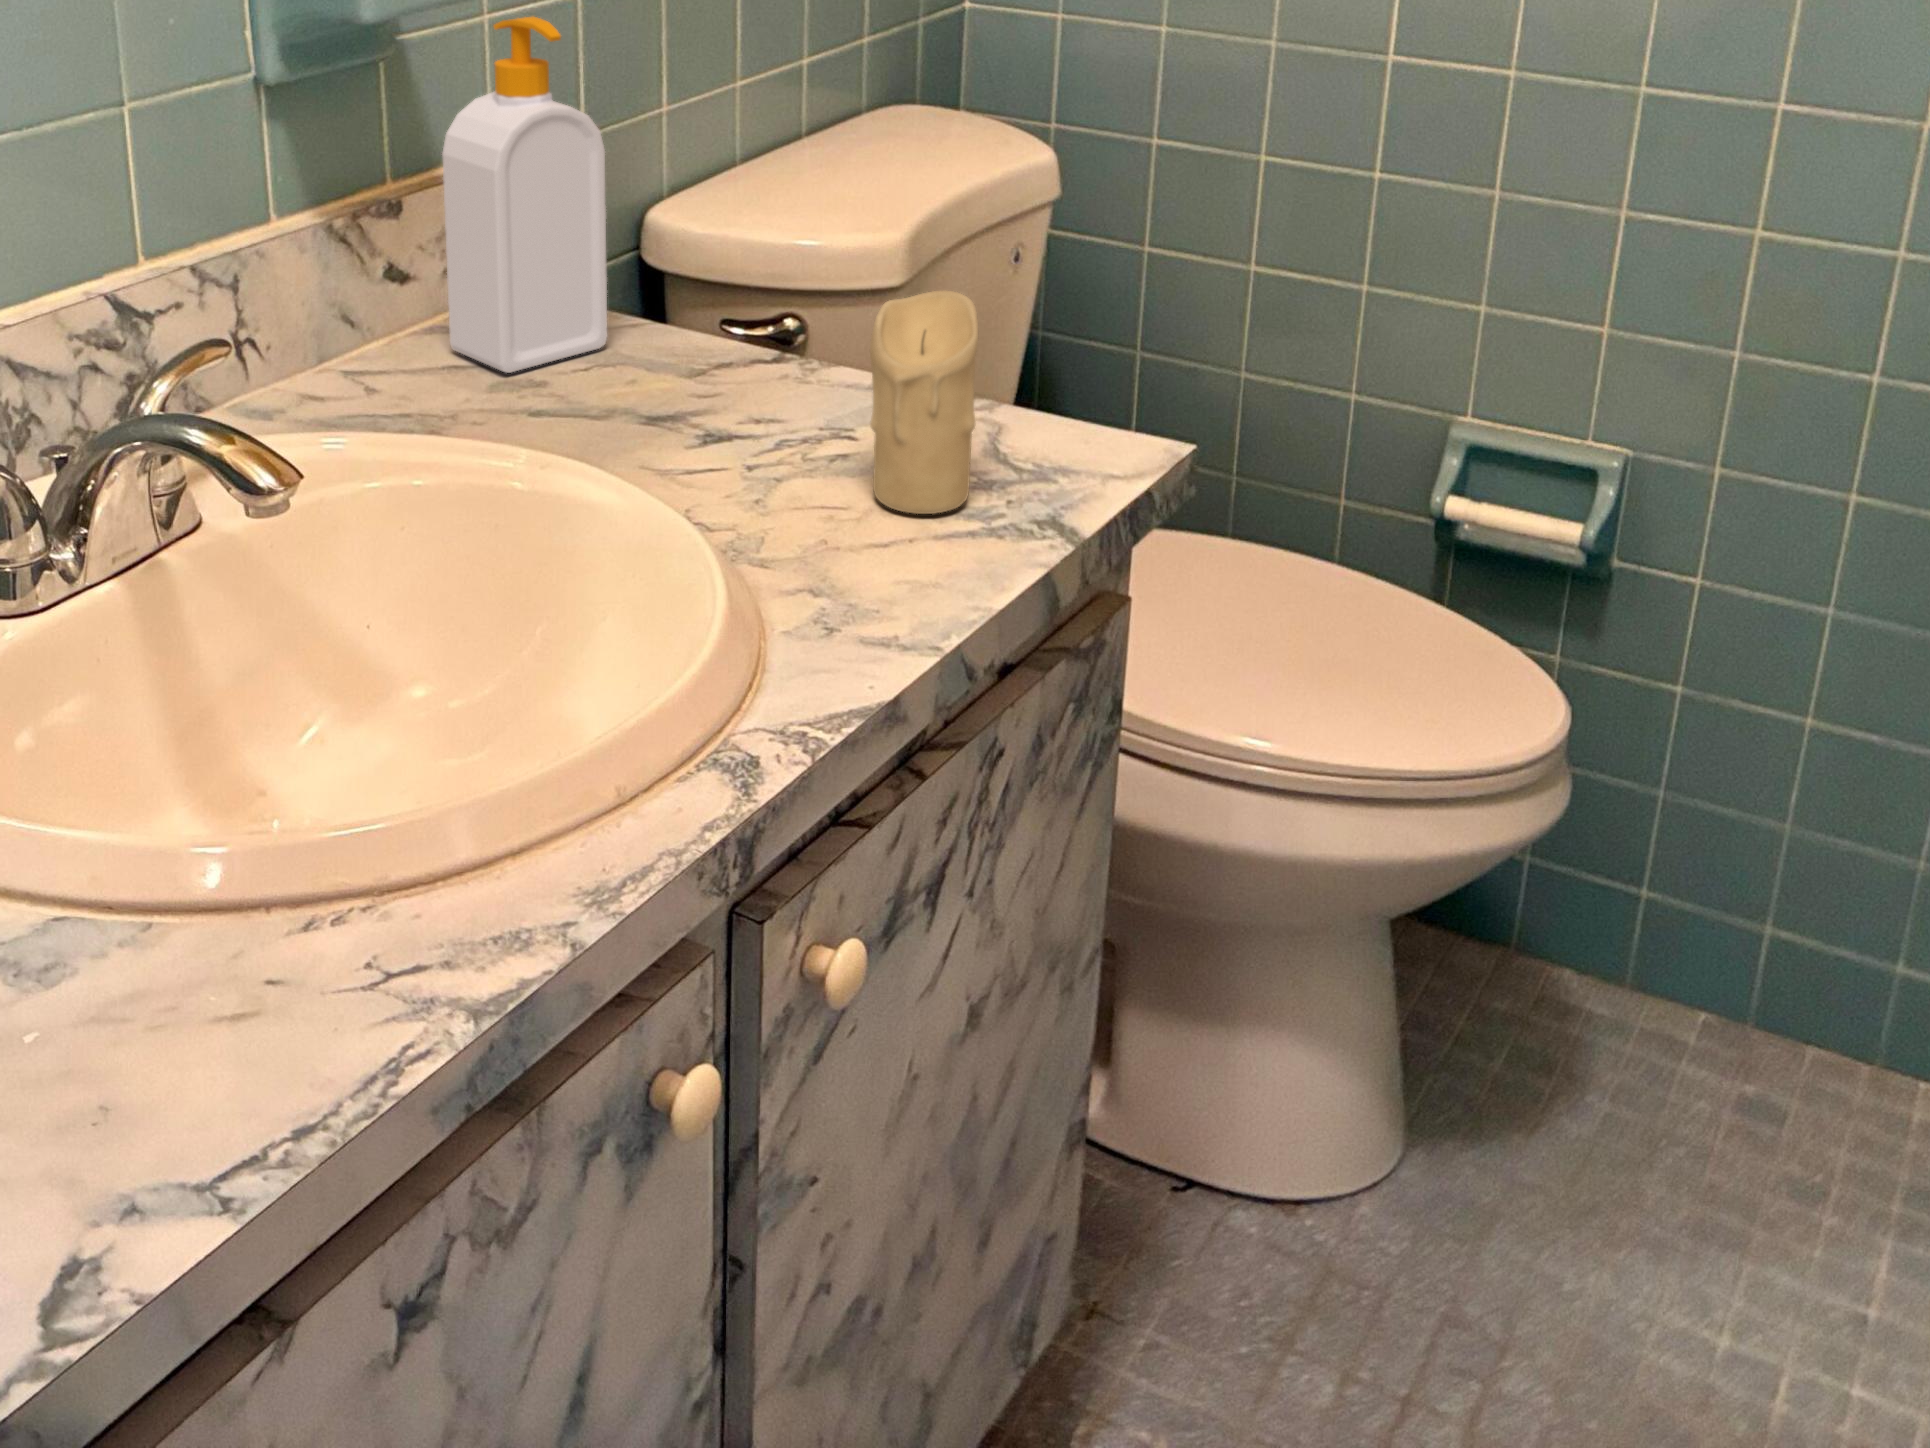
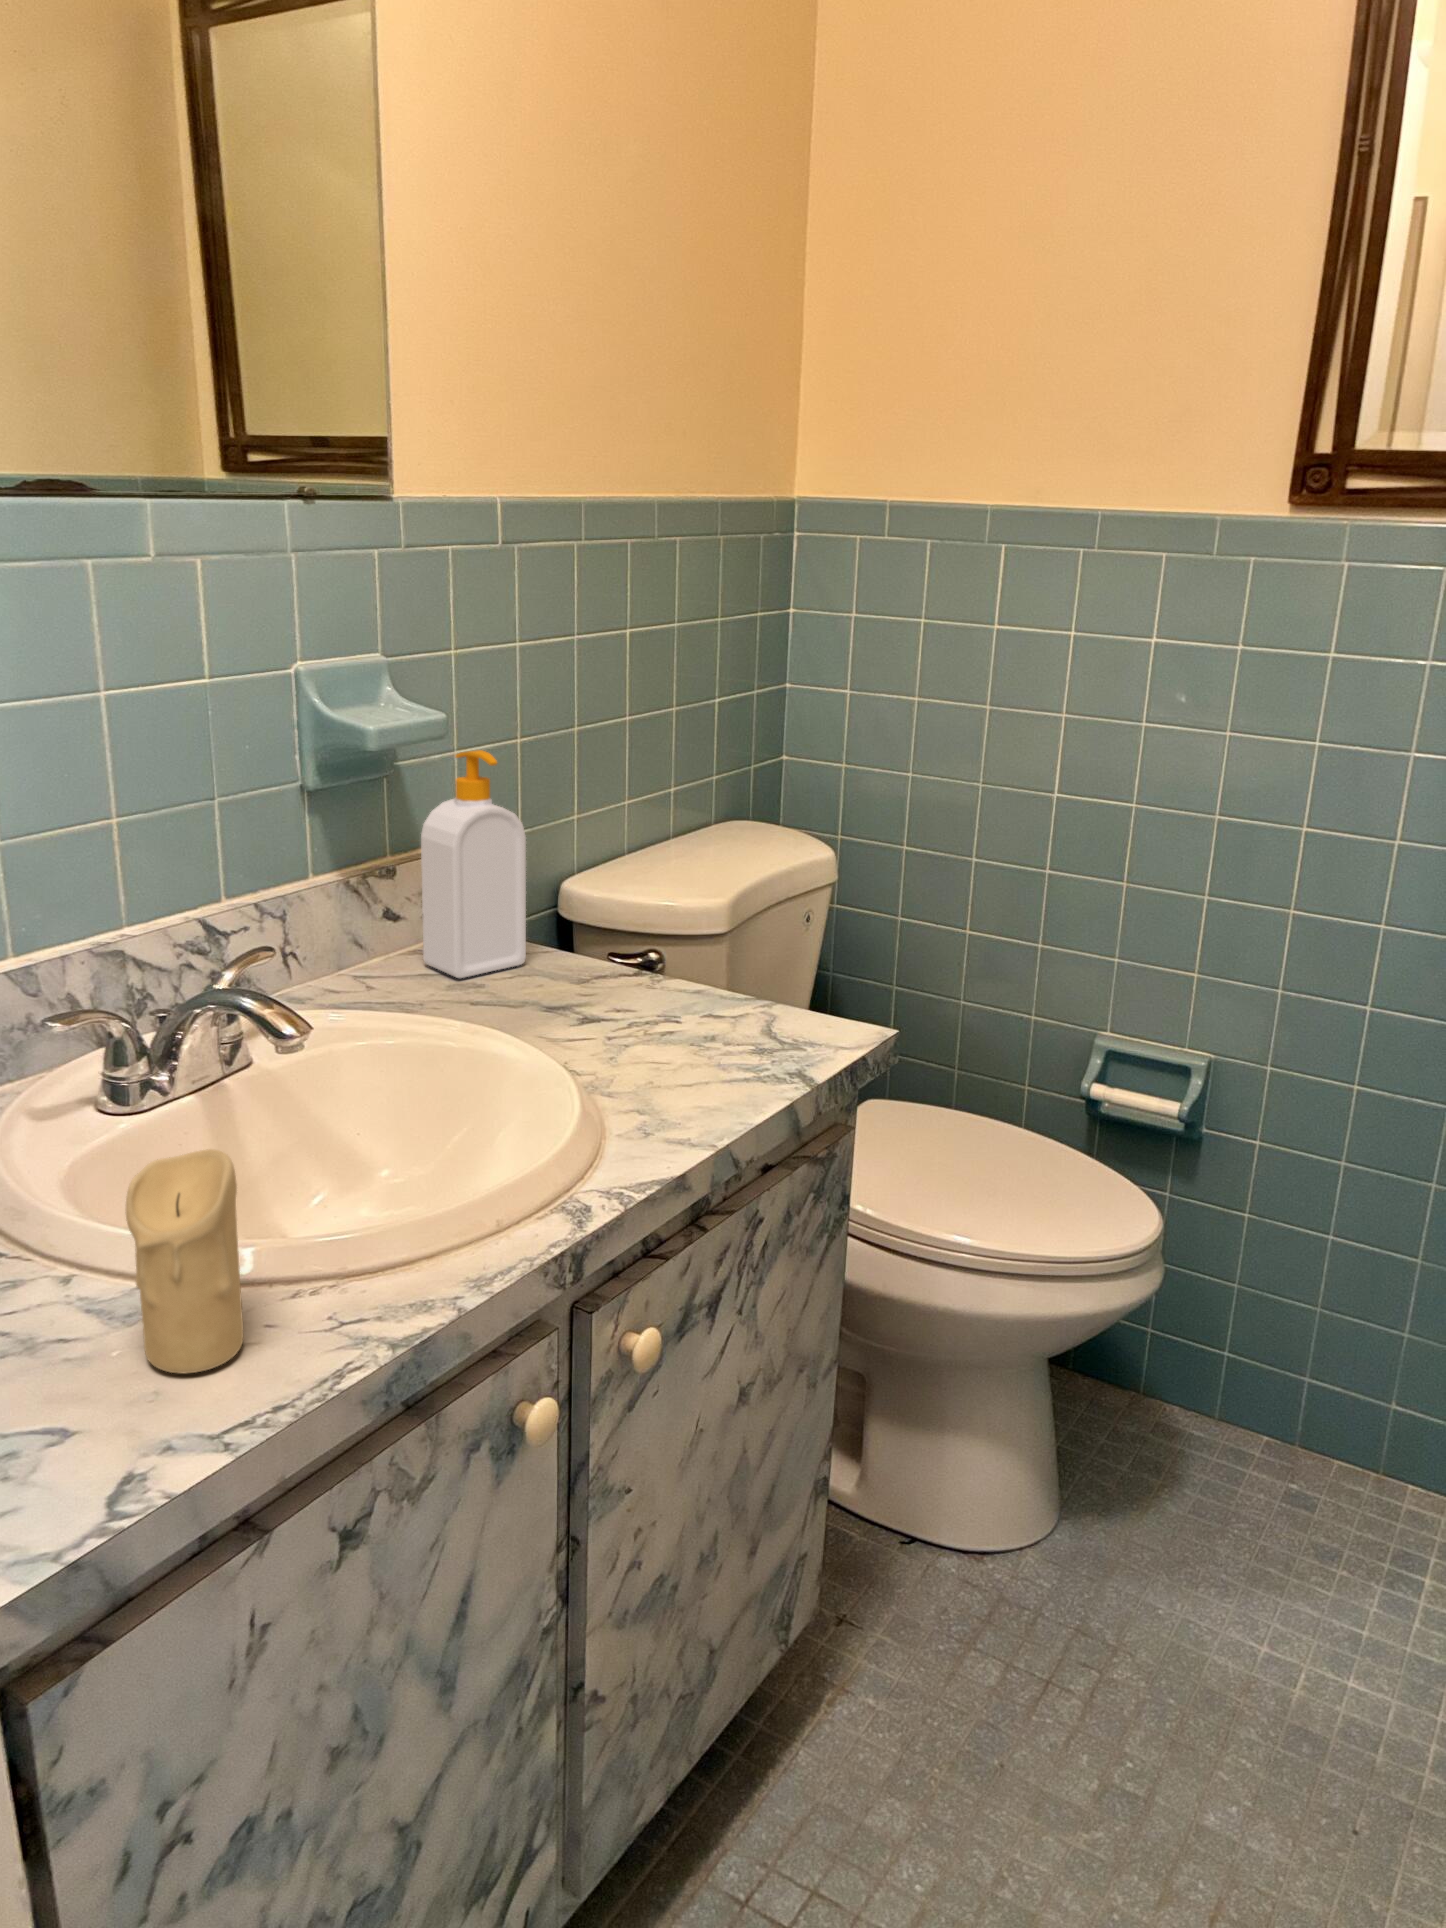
candle: present [870,290,978,514] -> present [126,1149,244,1373]

